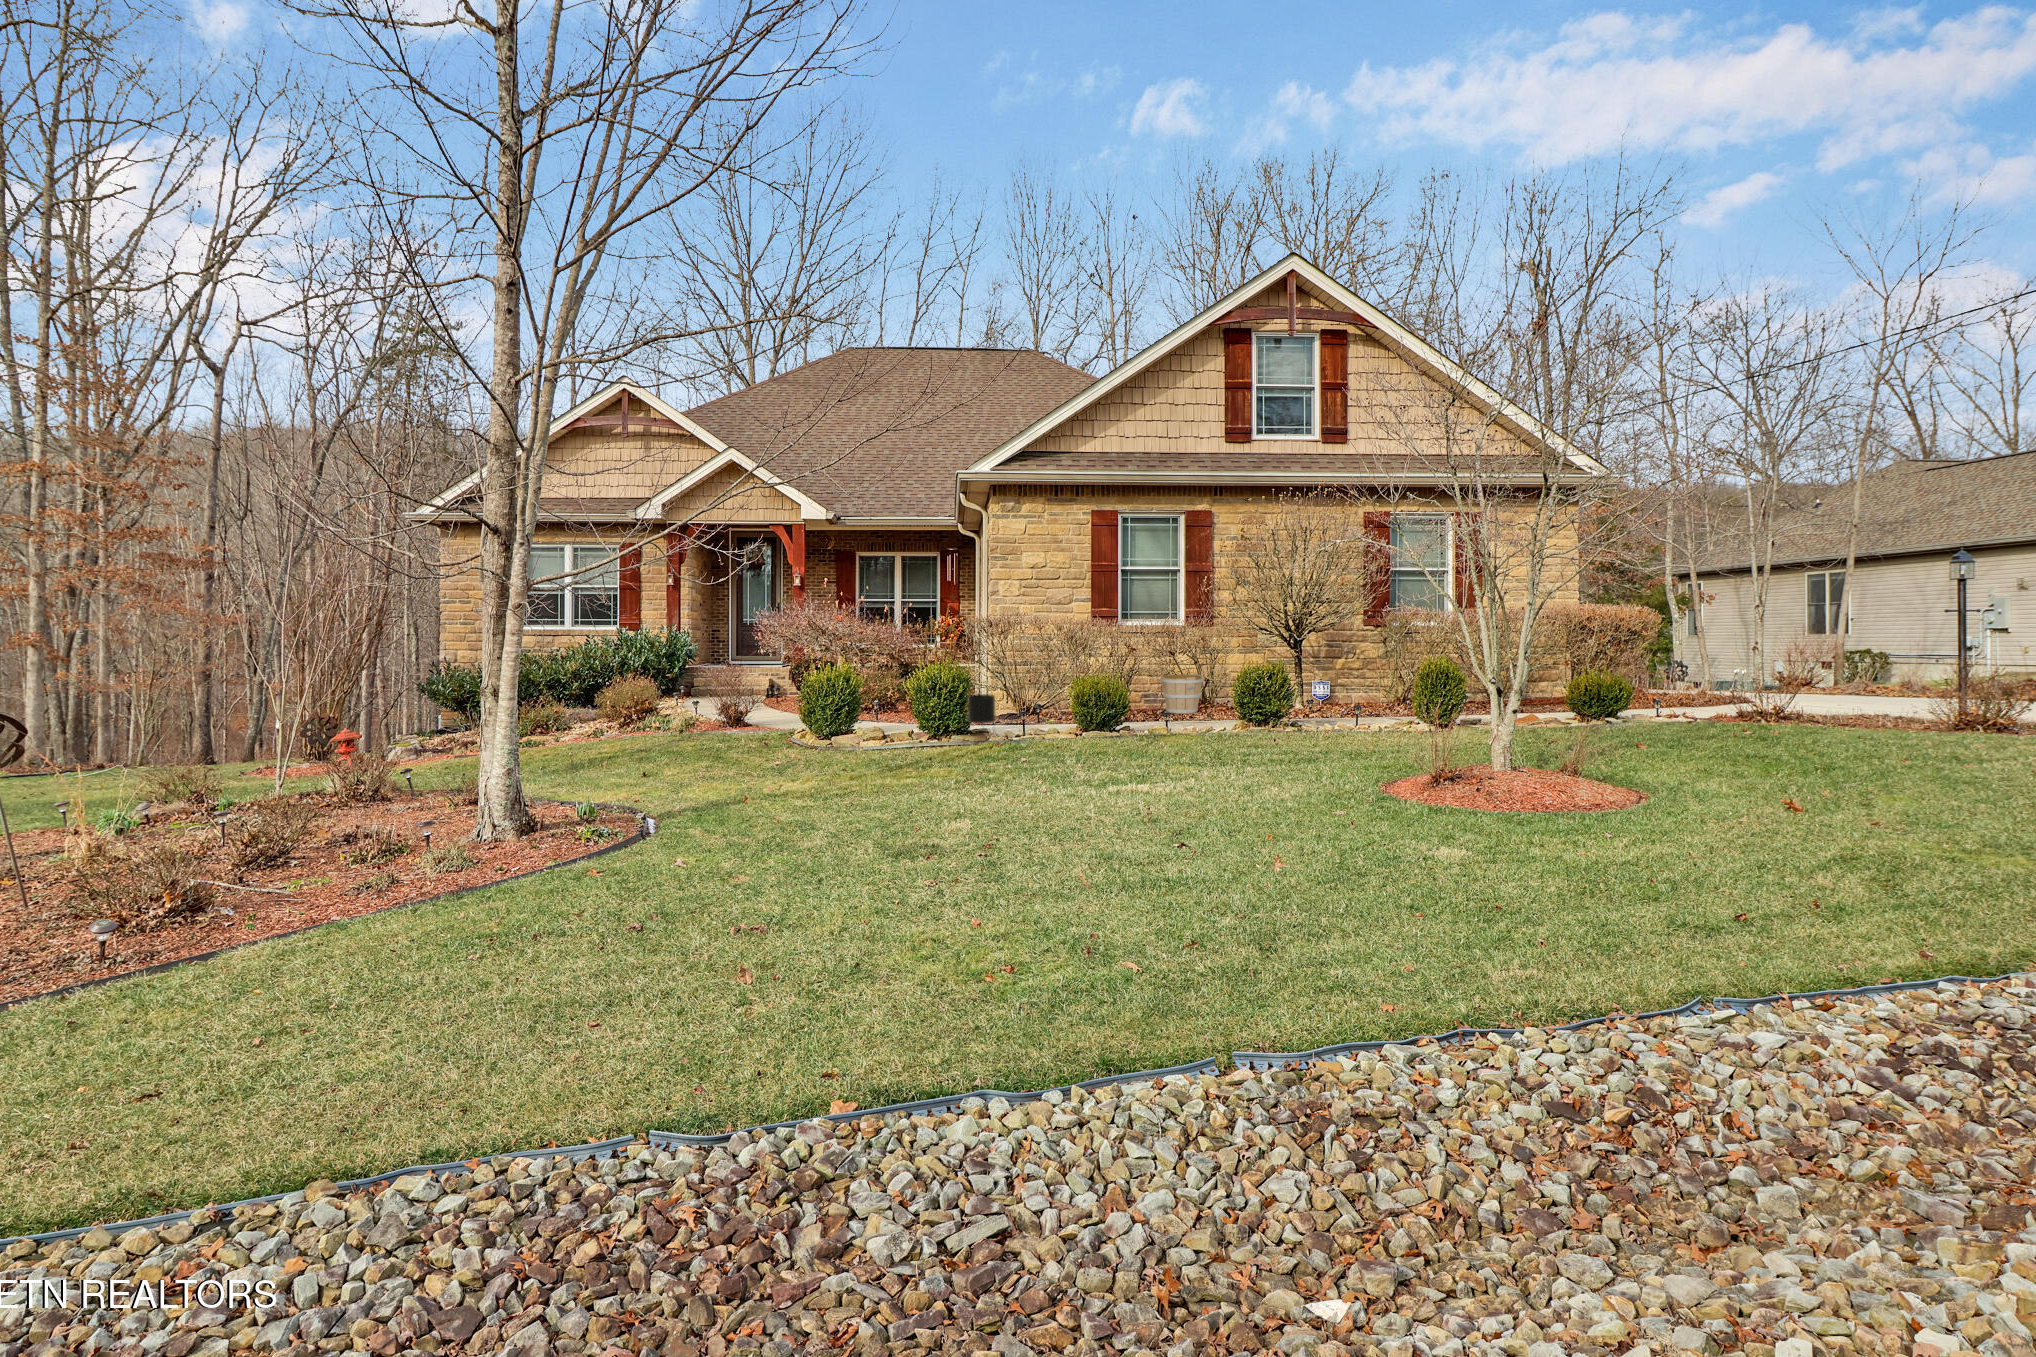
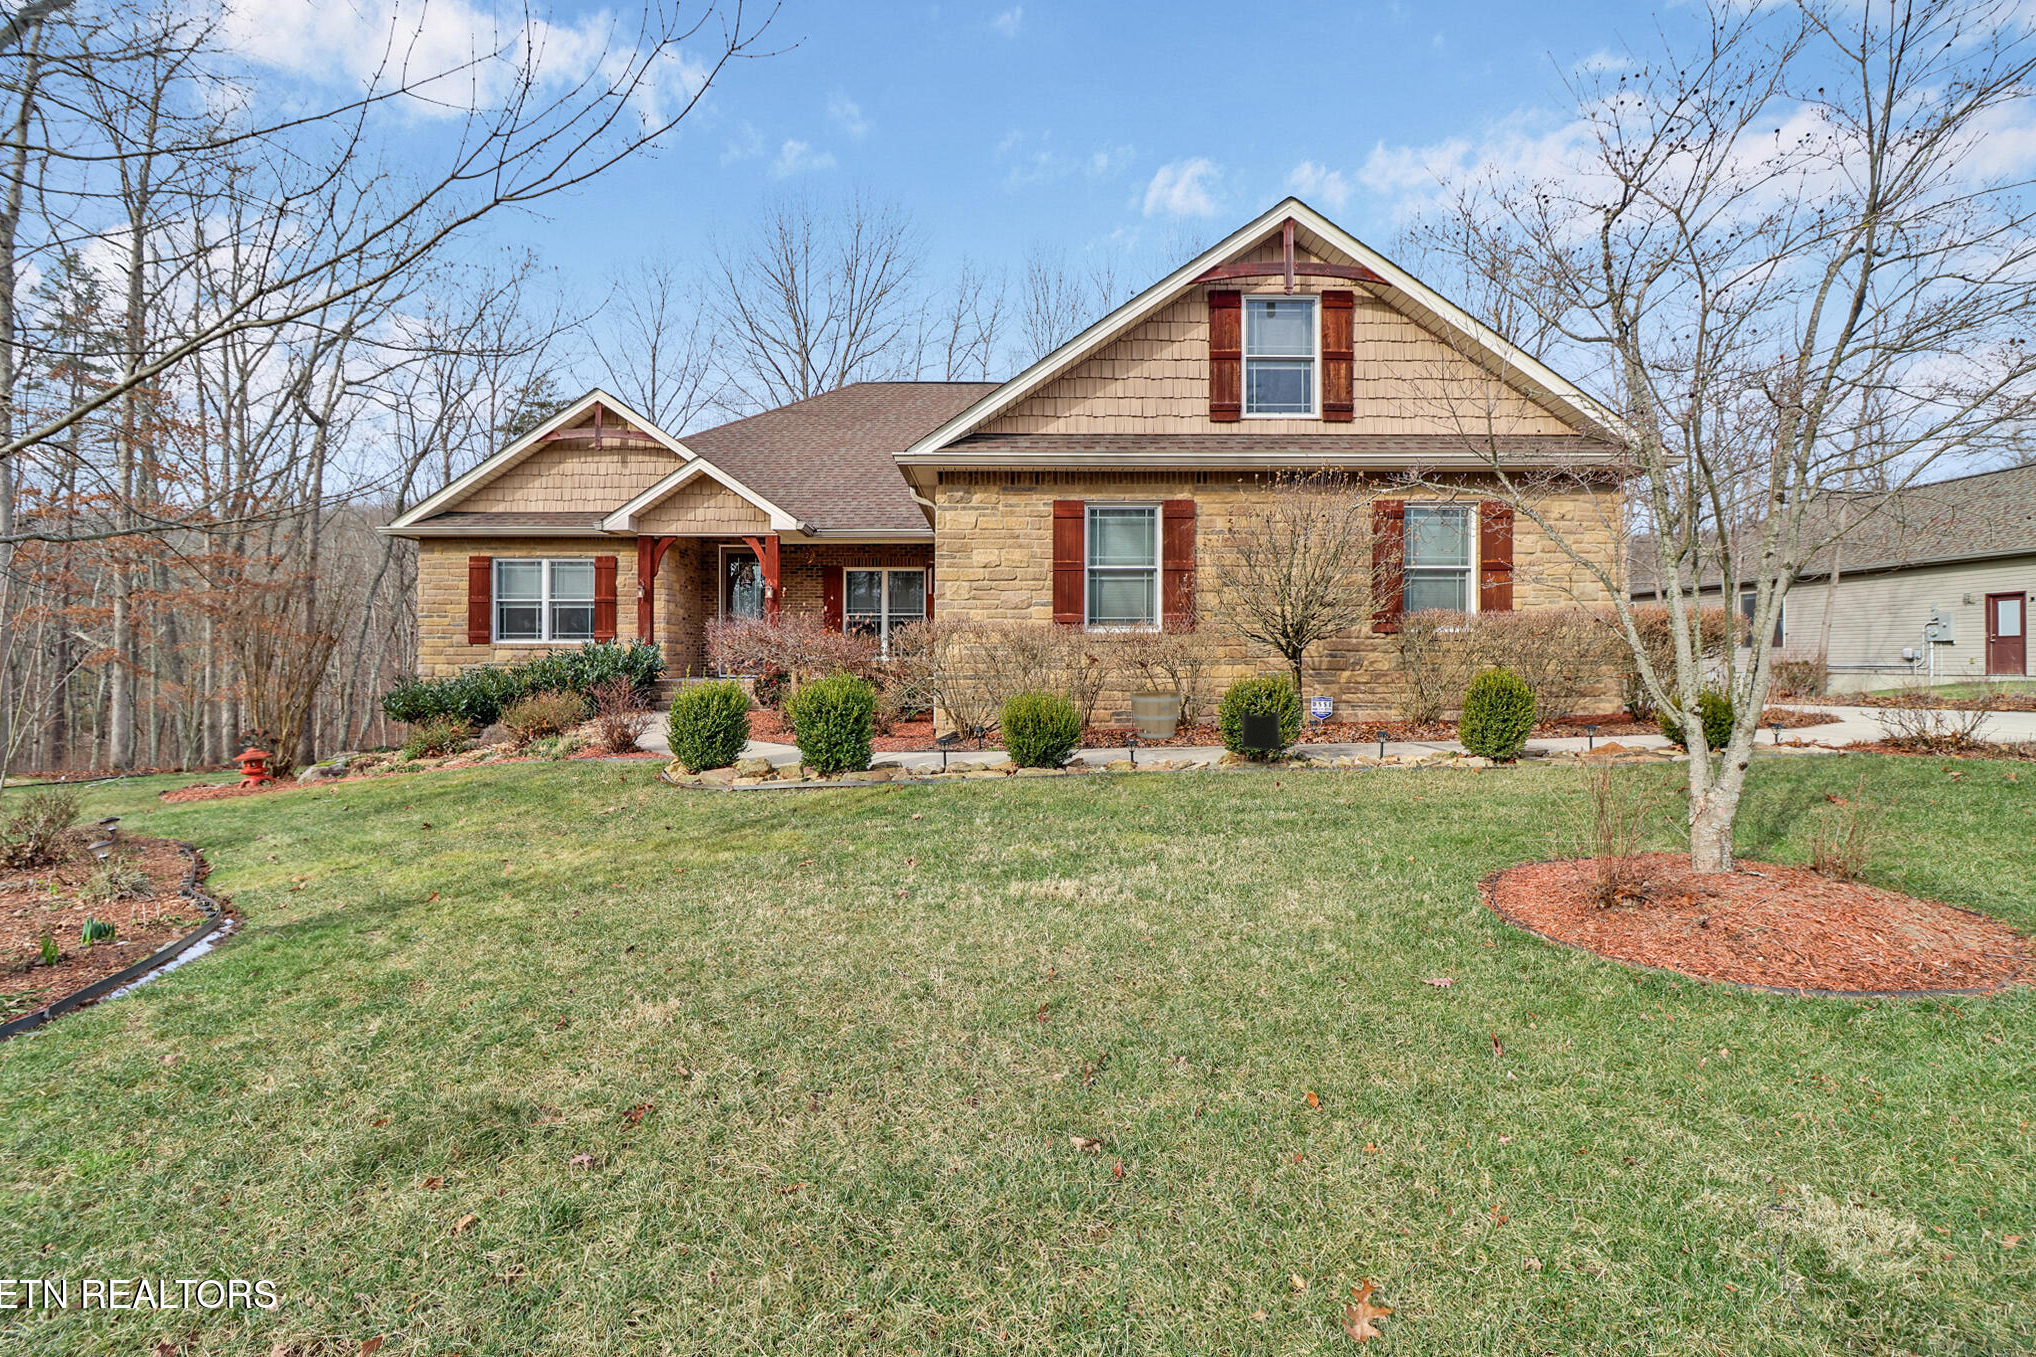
planter: present [968,694,996,724] -> present [1242,712,1280,750]

